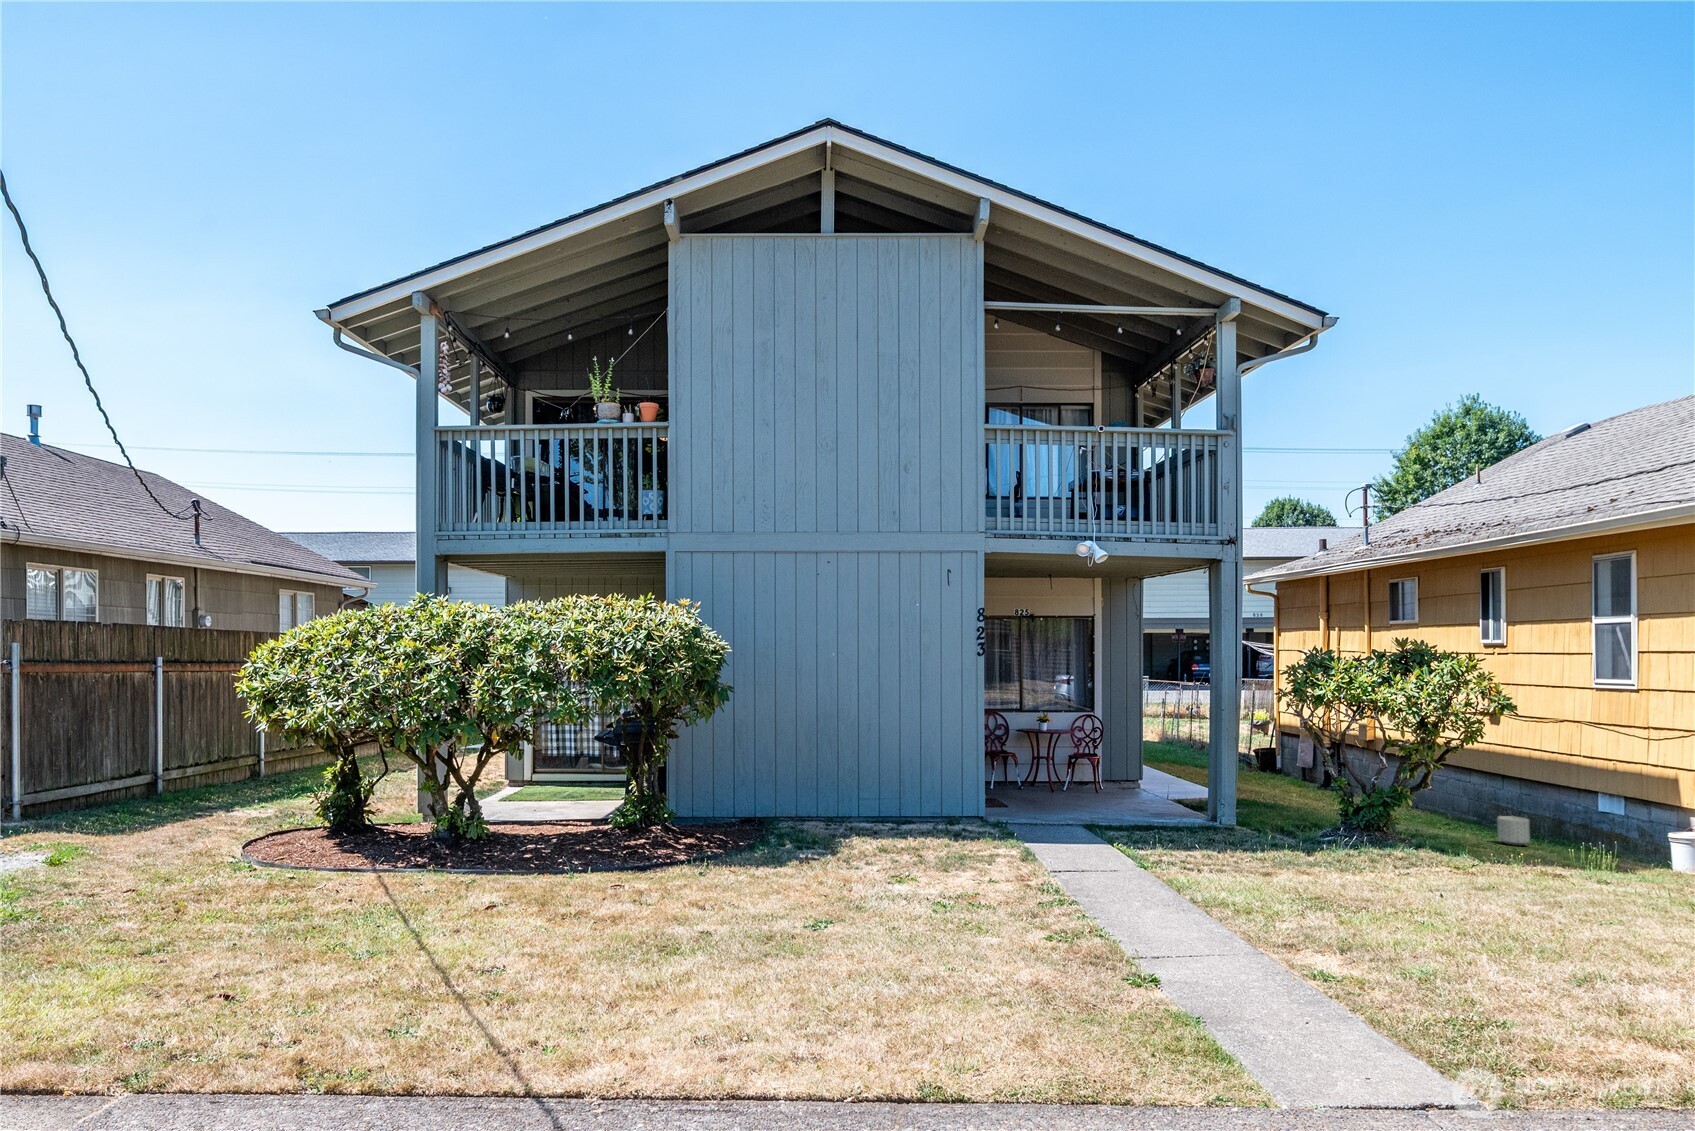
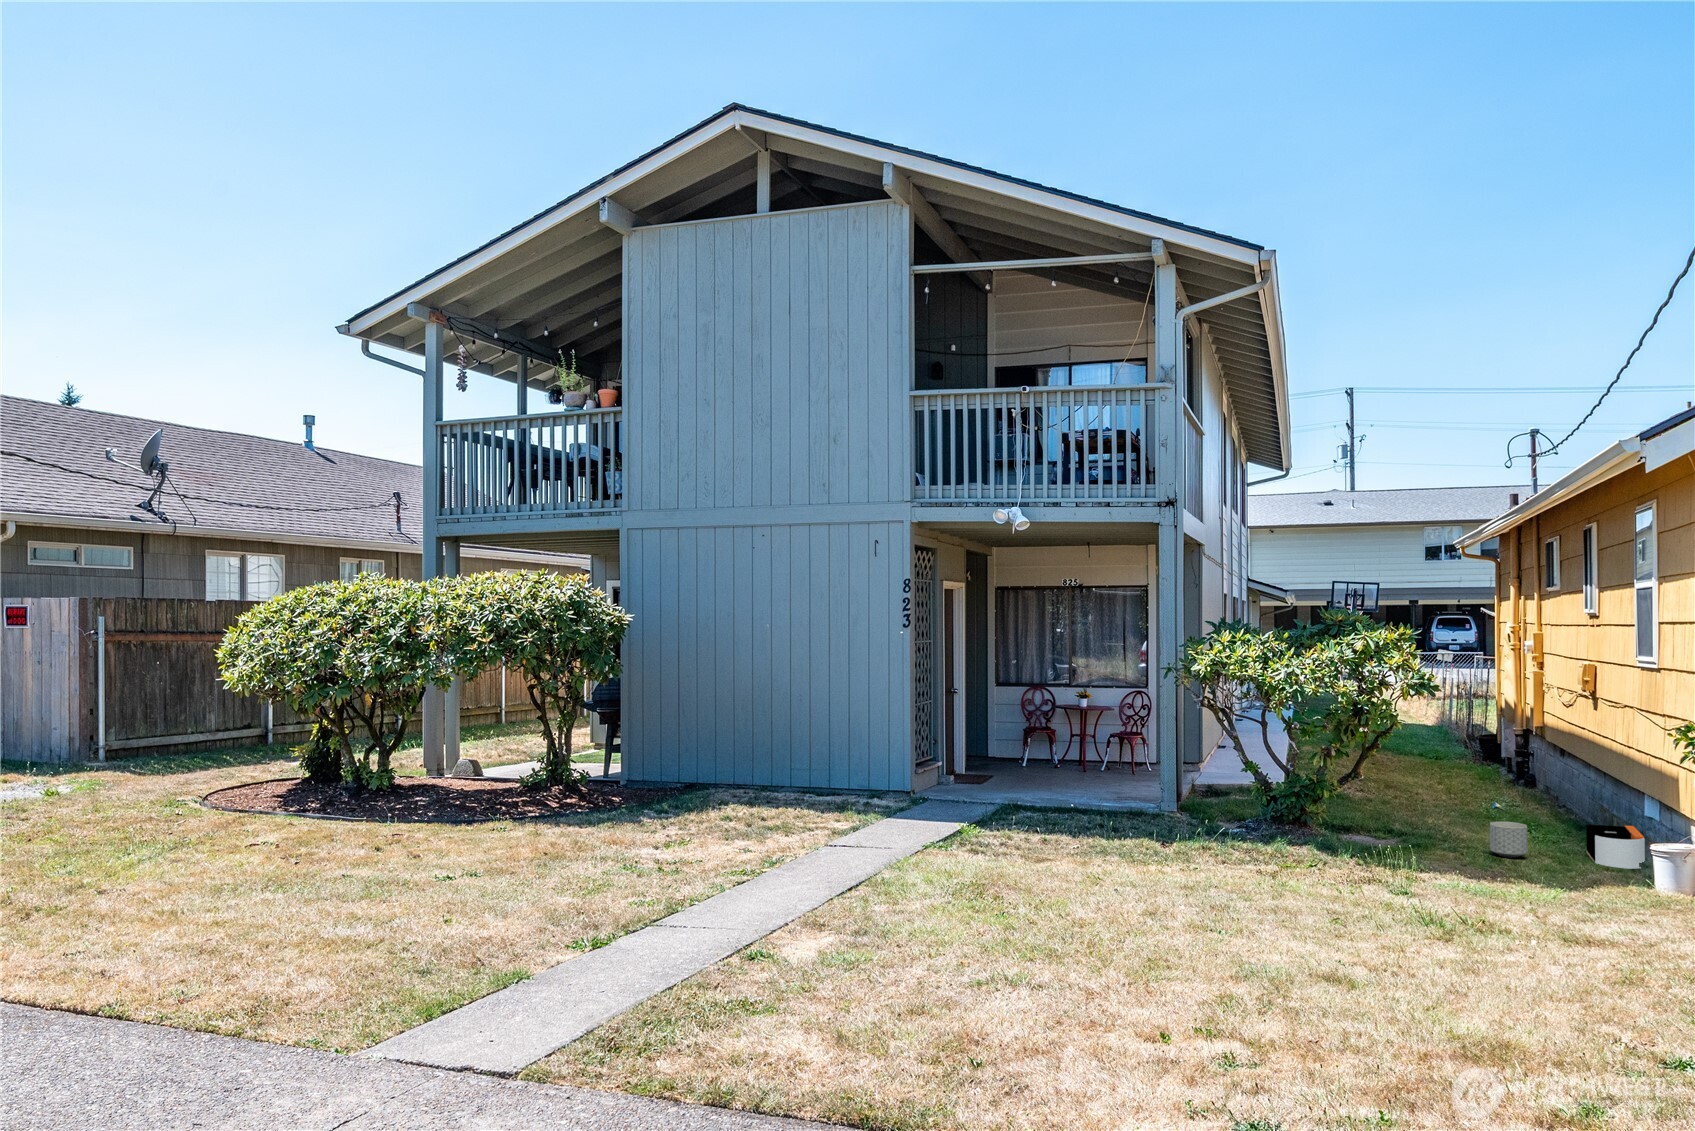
storage bin: none [1531,814,1598,849] -> present [1586,824,1645,869]

